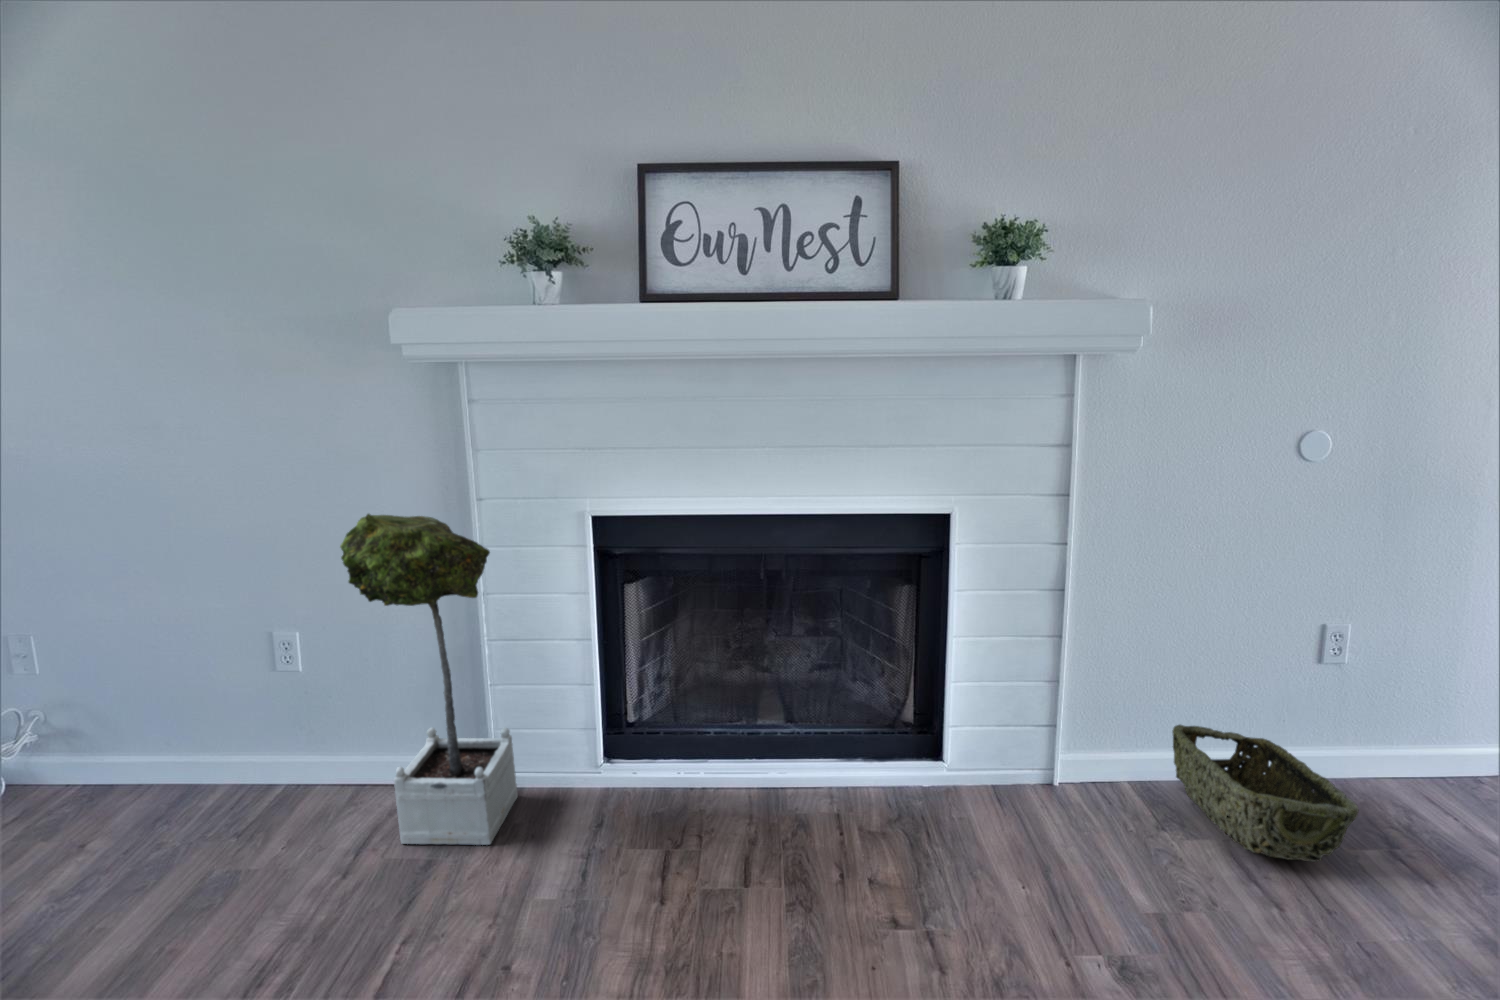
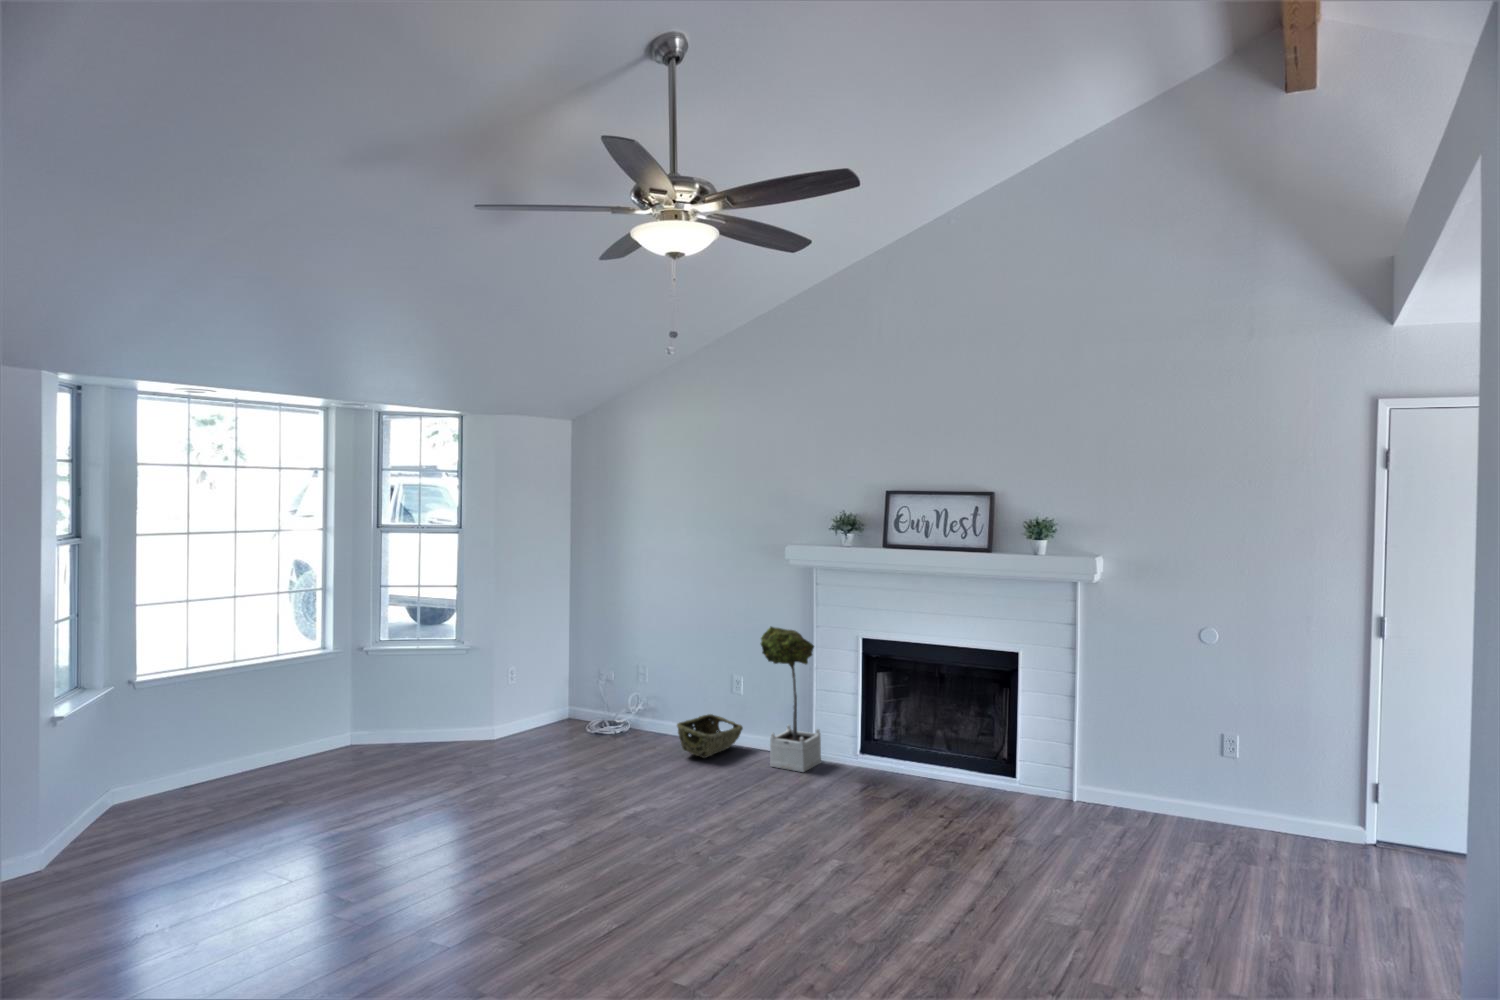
woven basket: present [1173,725,1359,862] -> present [677,714,743,758]

